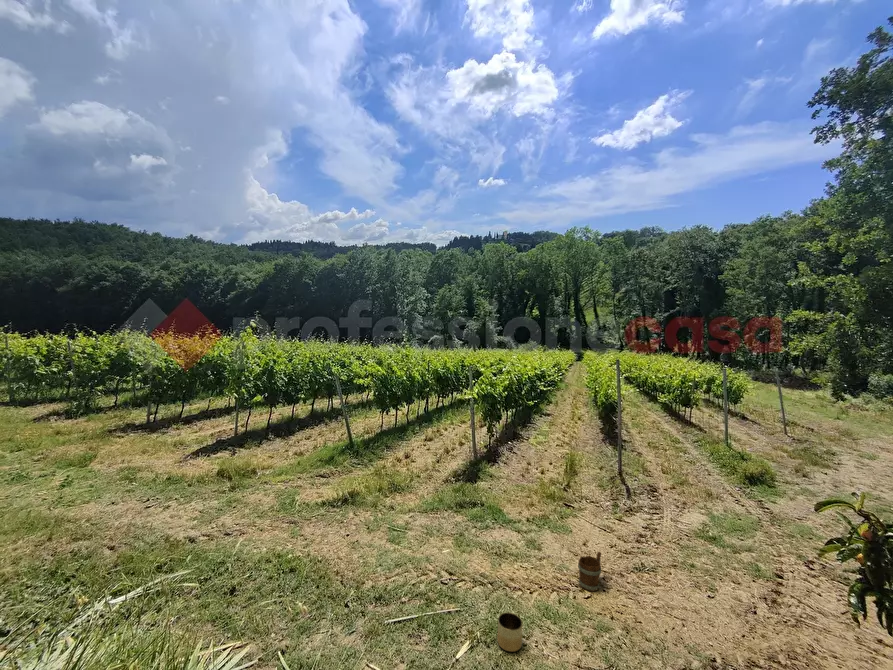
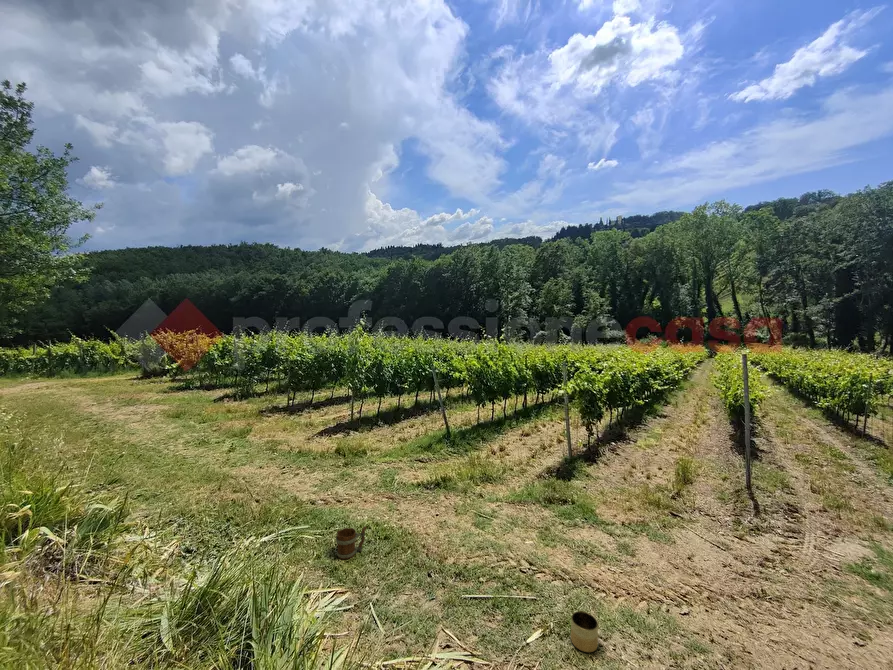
bucket: present [578,552,601,592] -> present [336,526,367,559]

